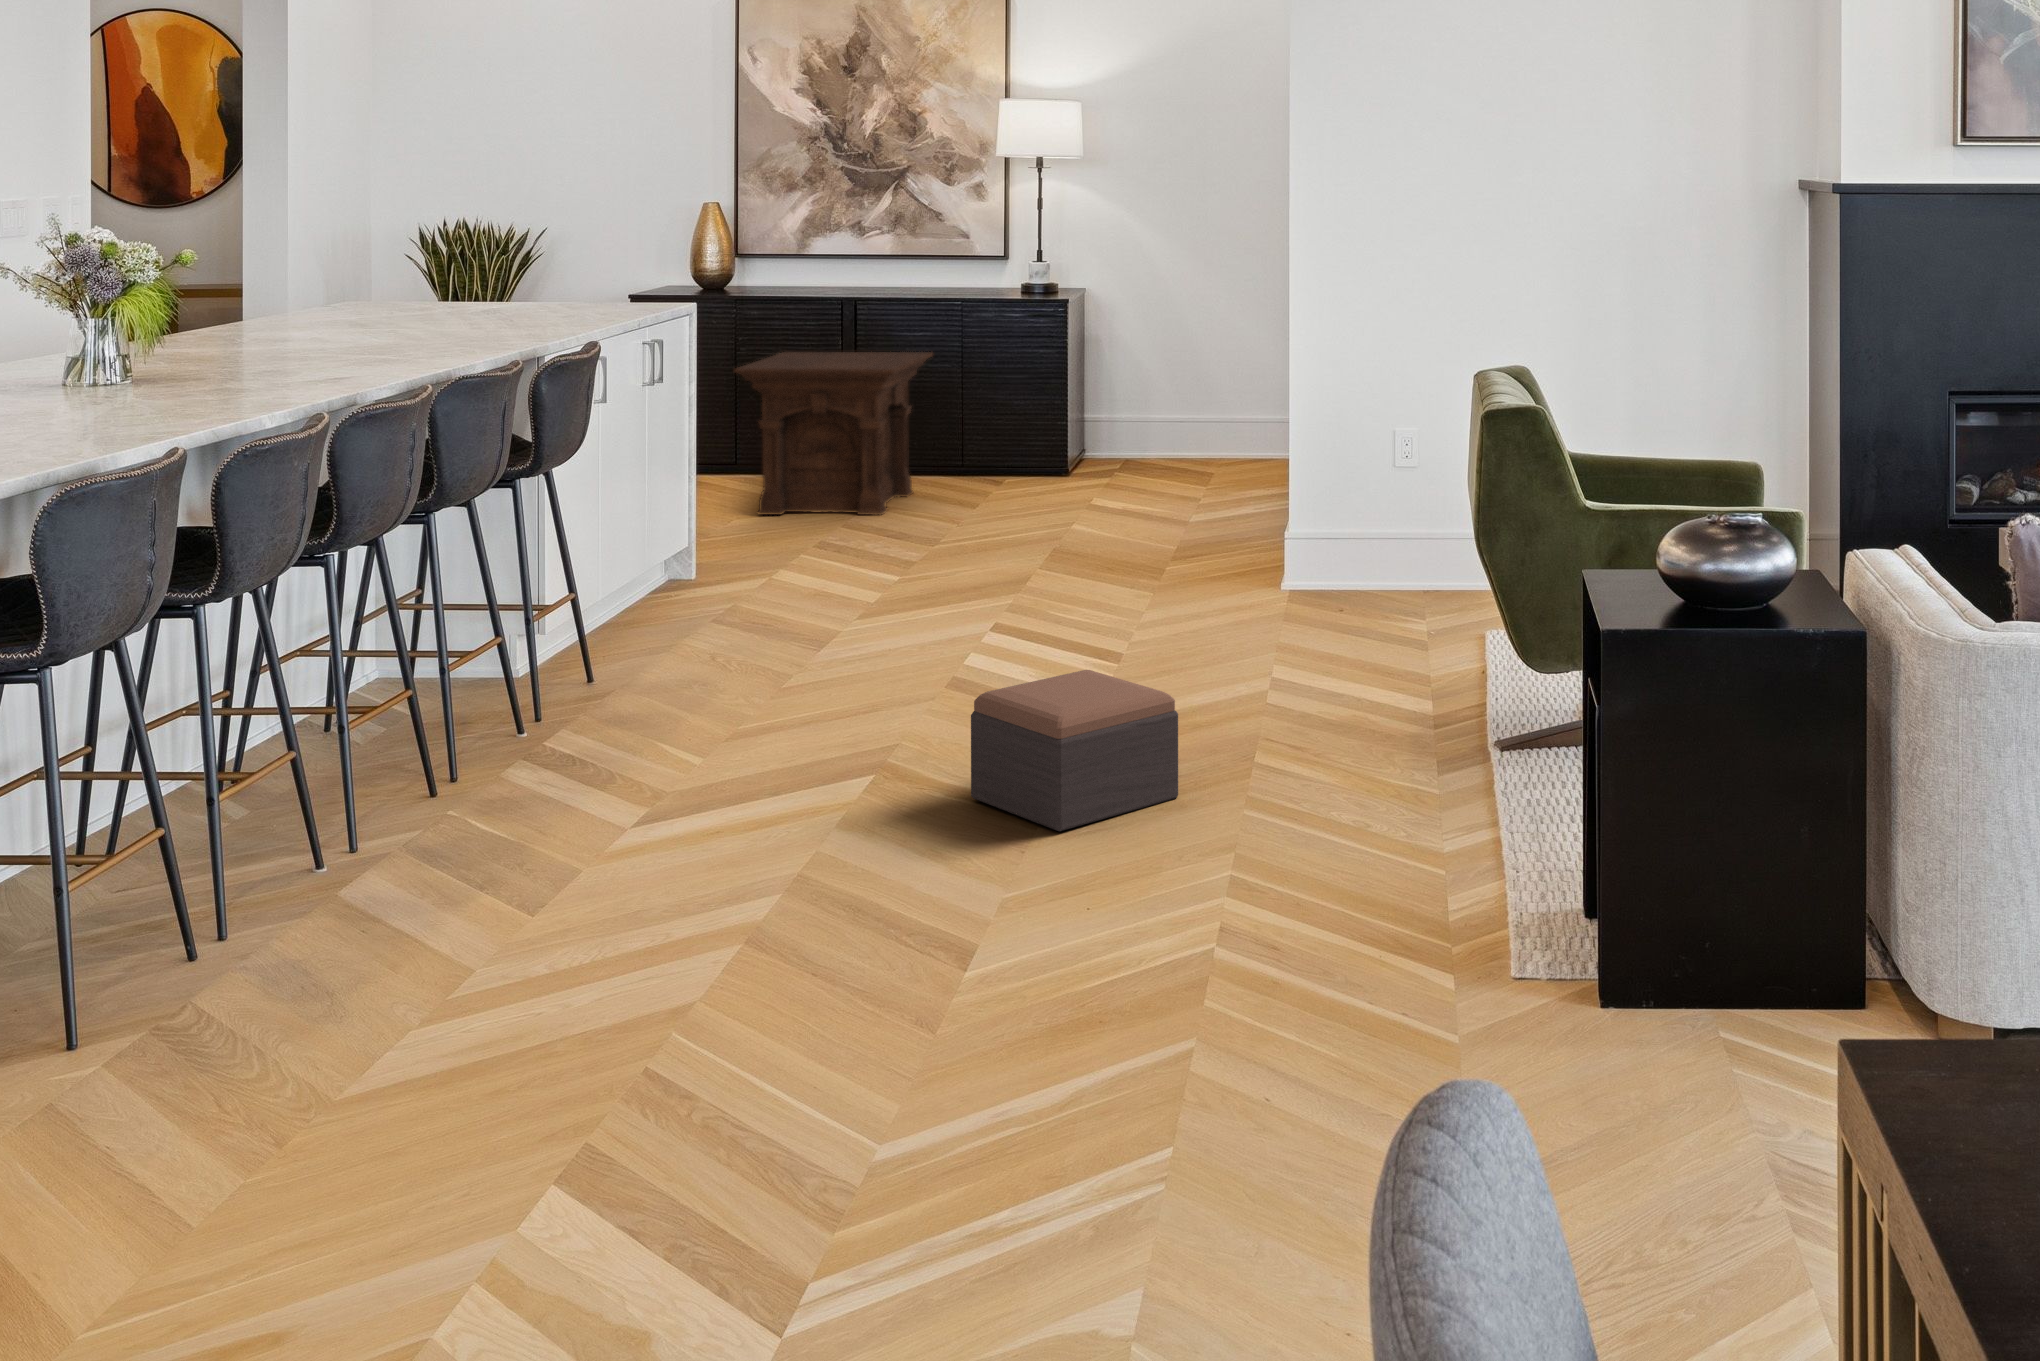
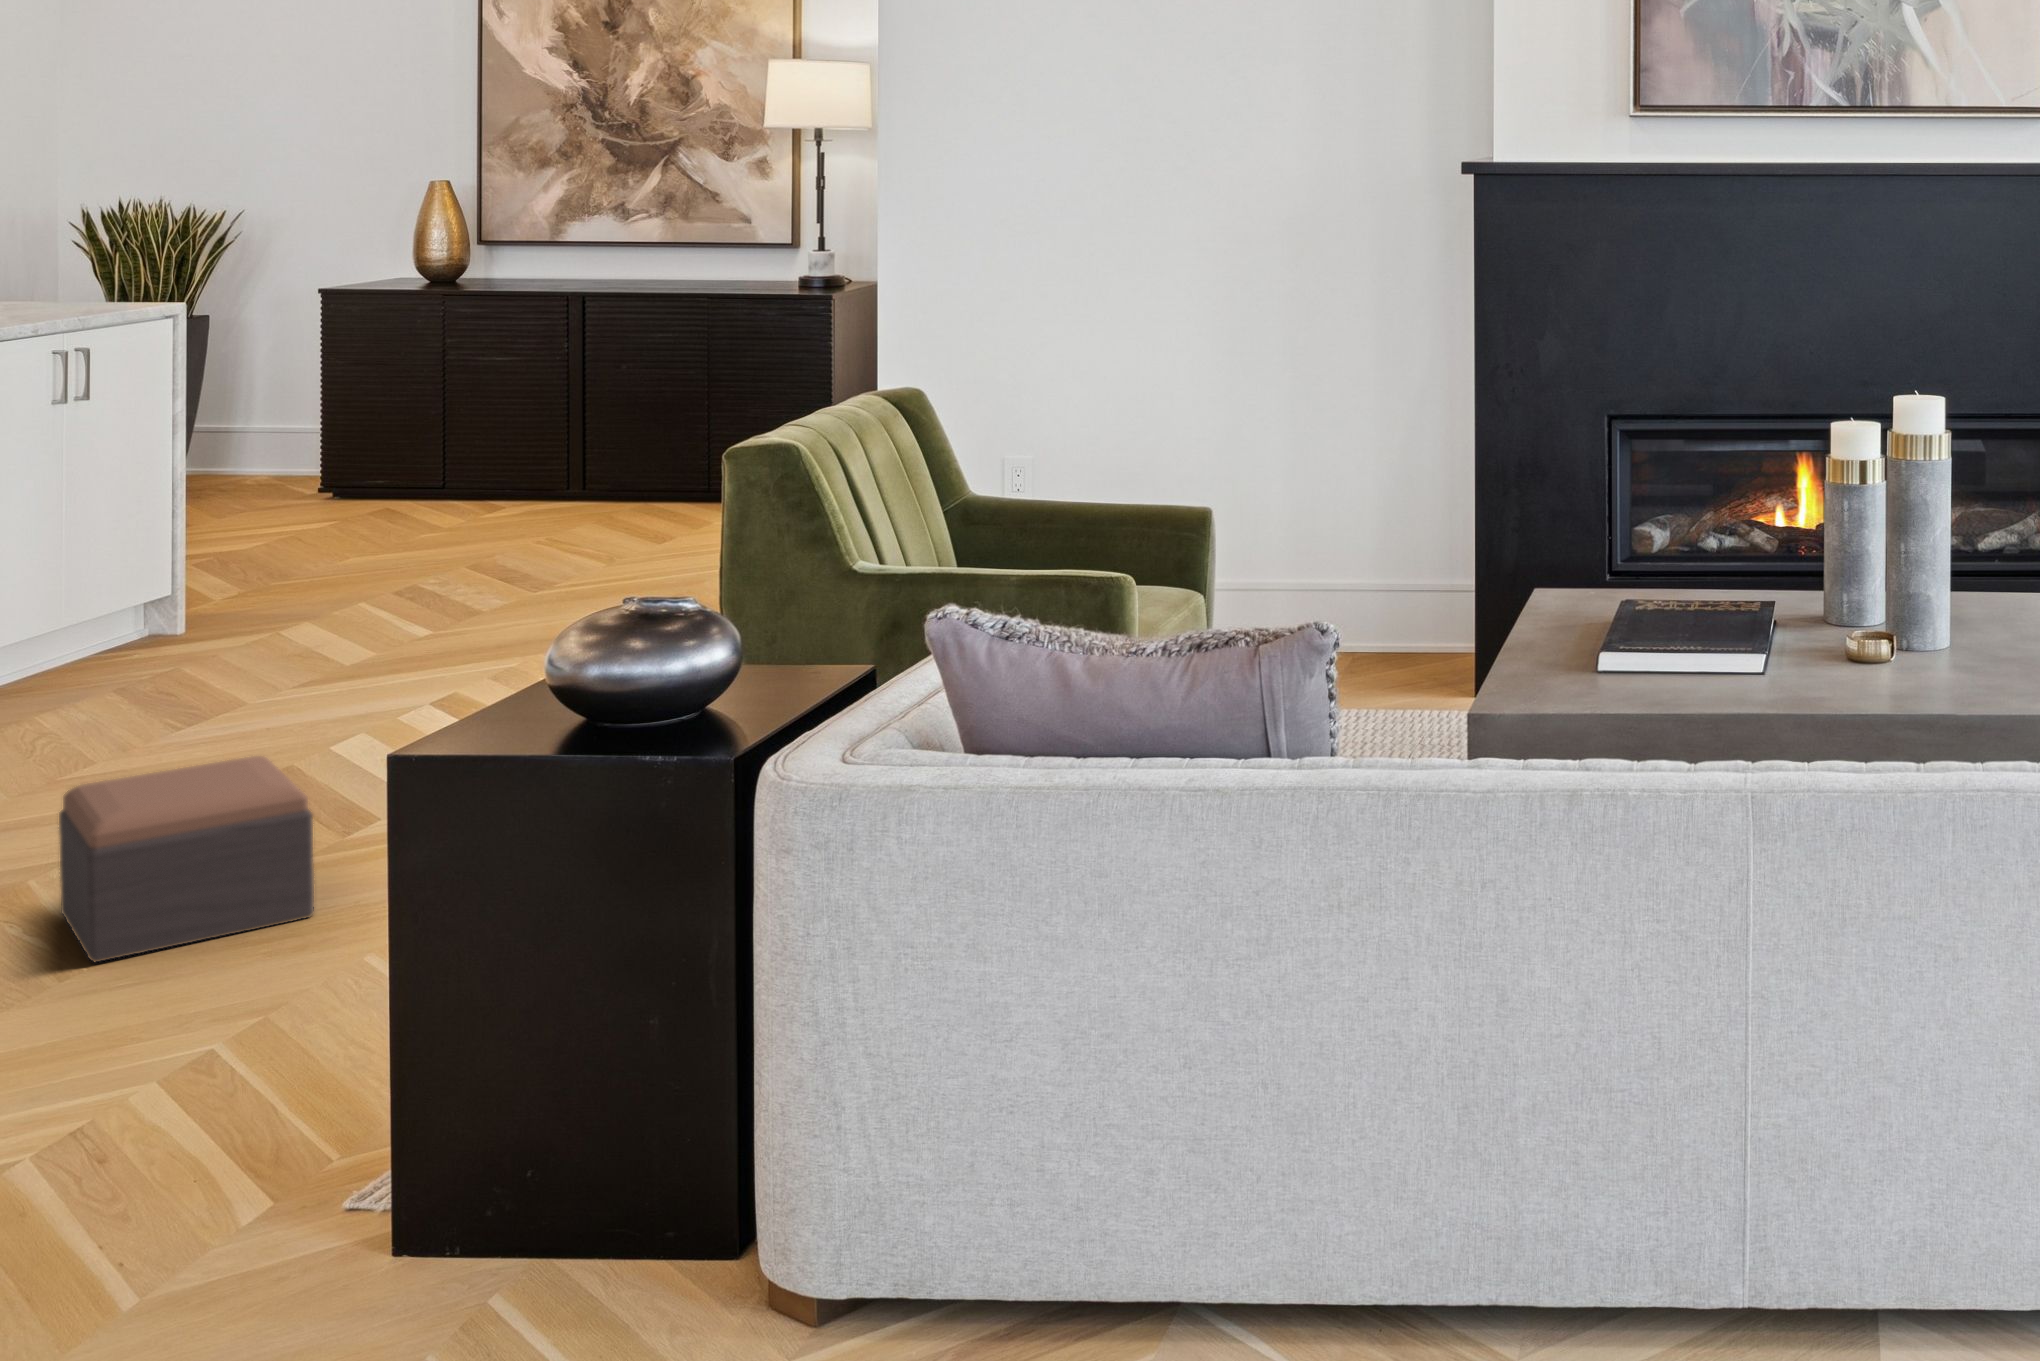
side table: present [734,352,933,515] -> none [388,352,668,543]

